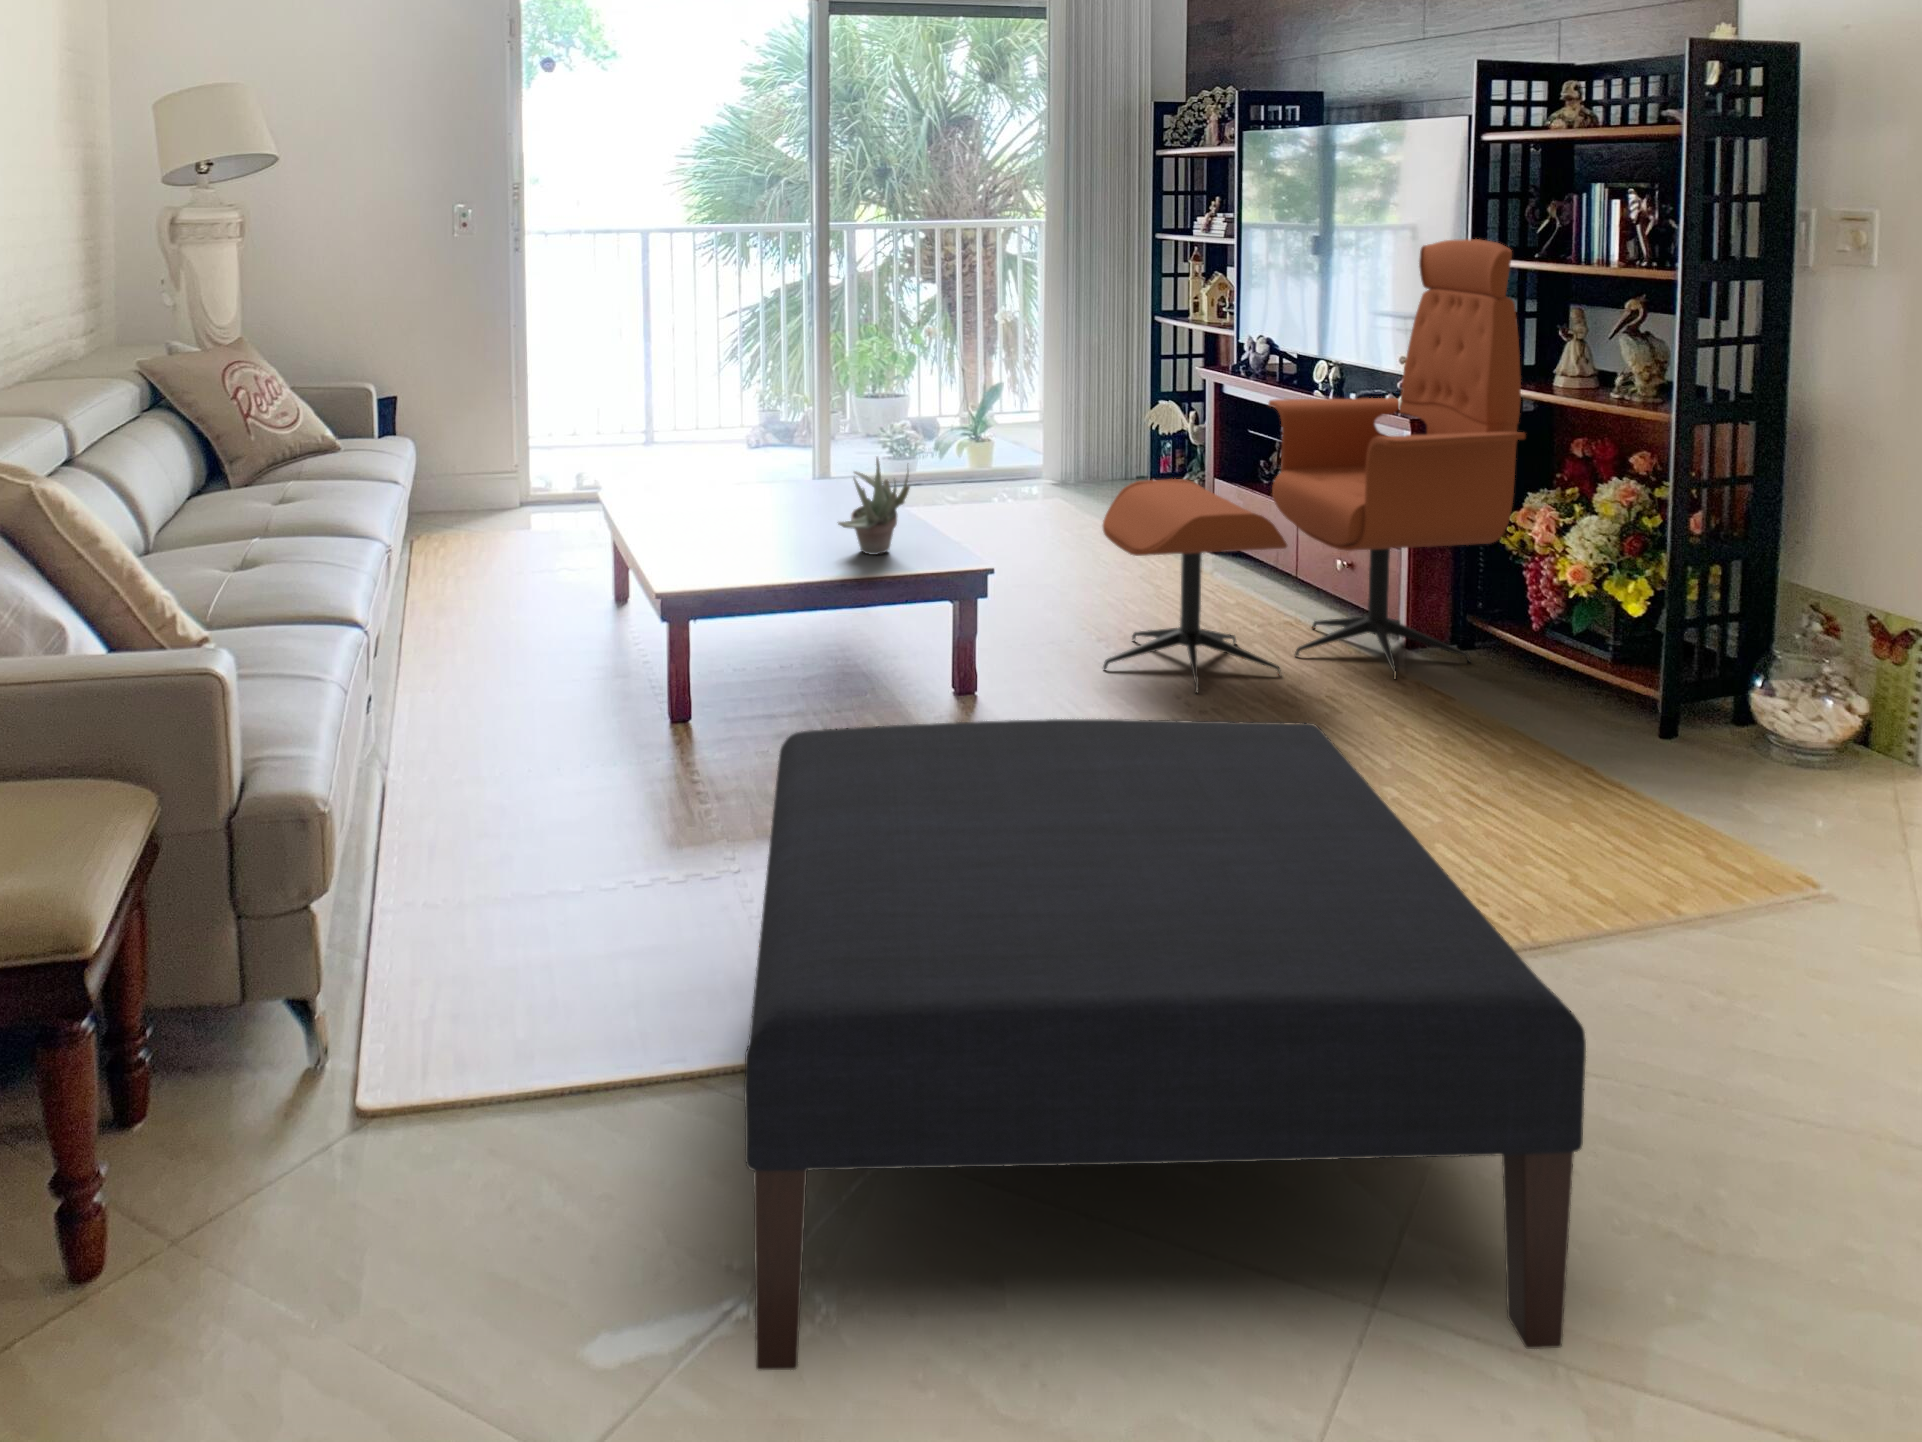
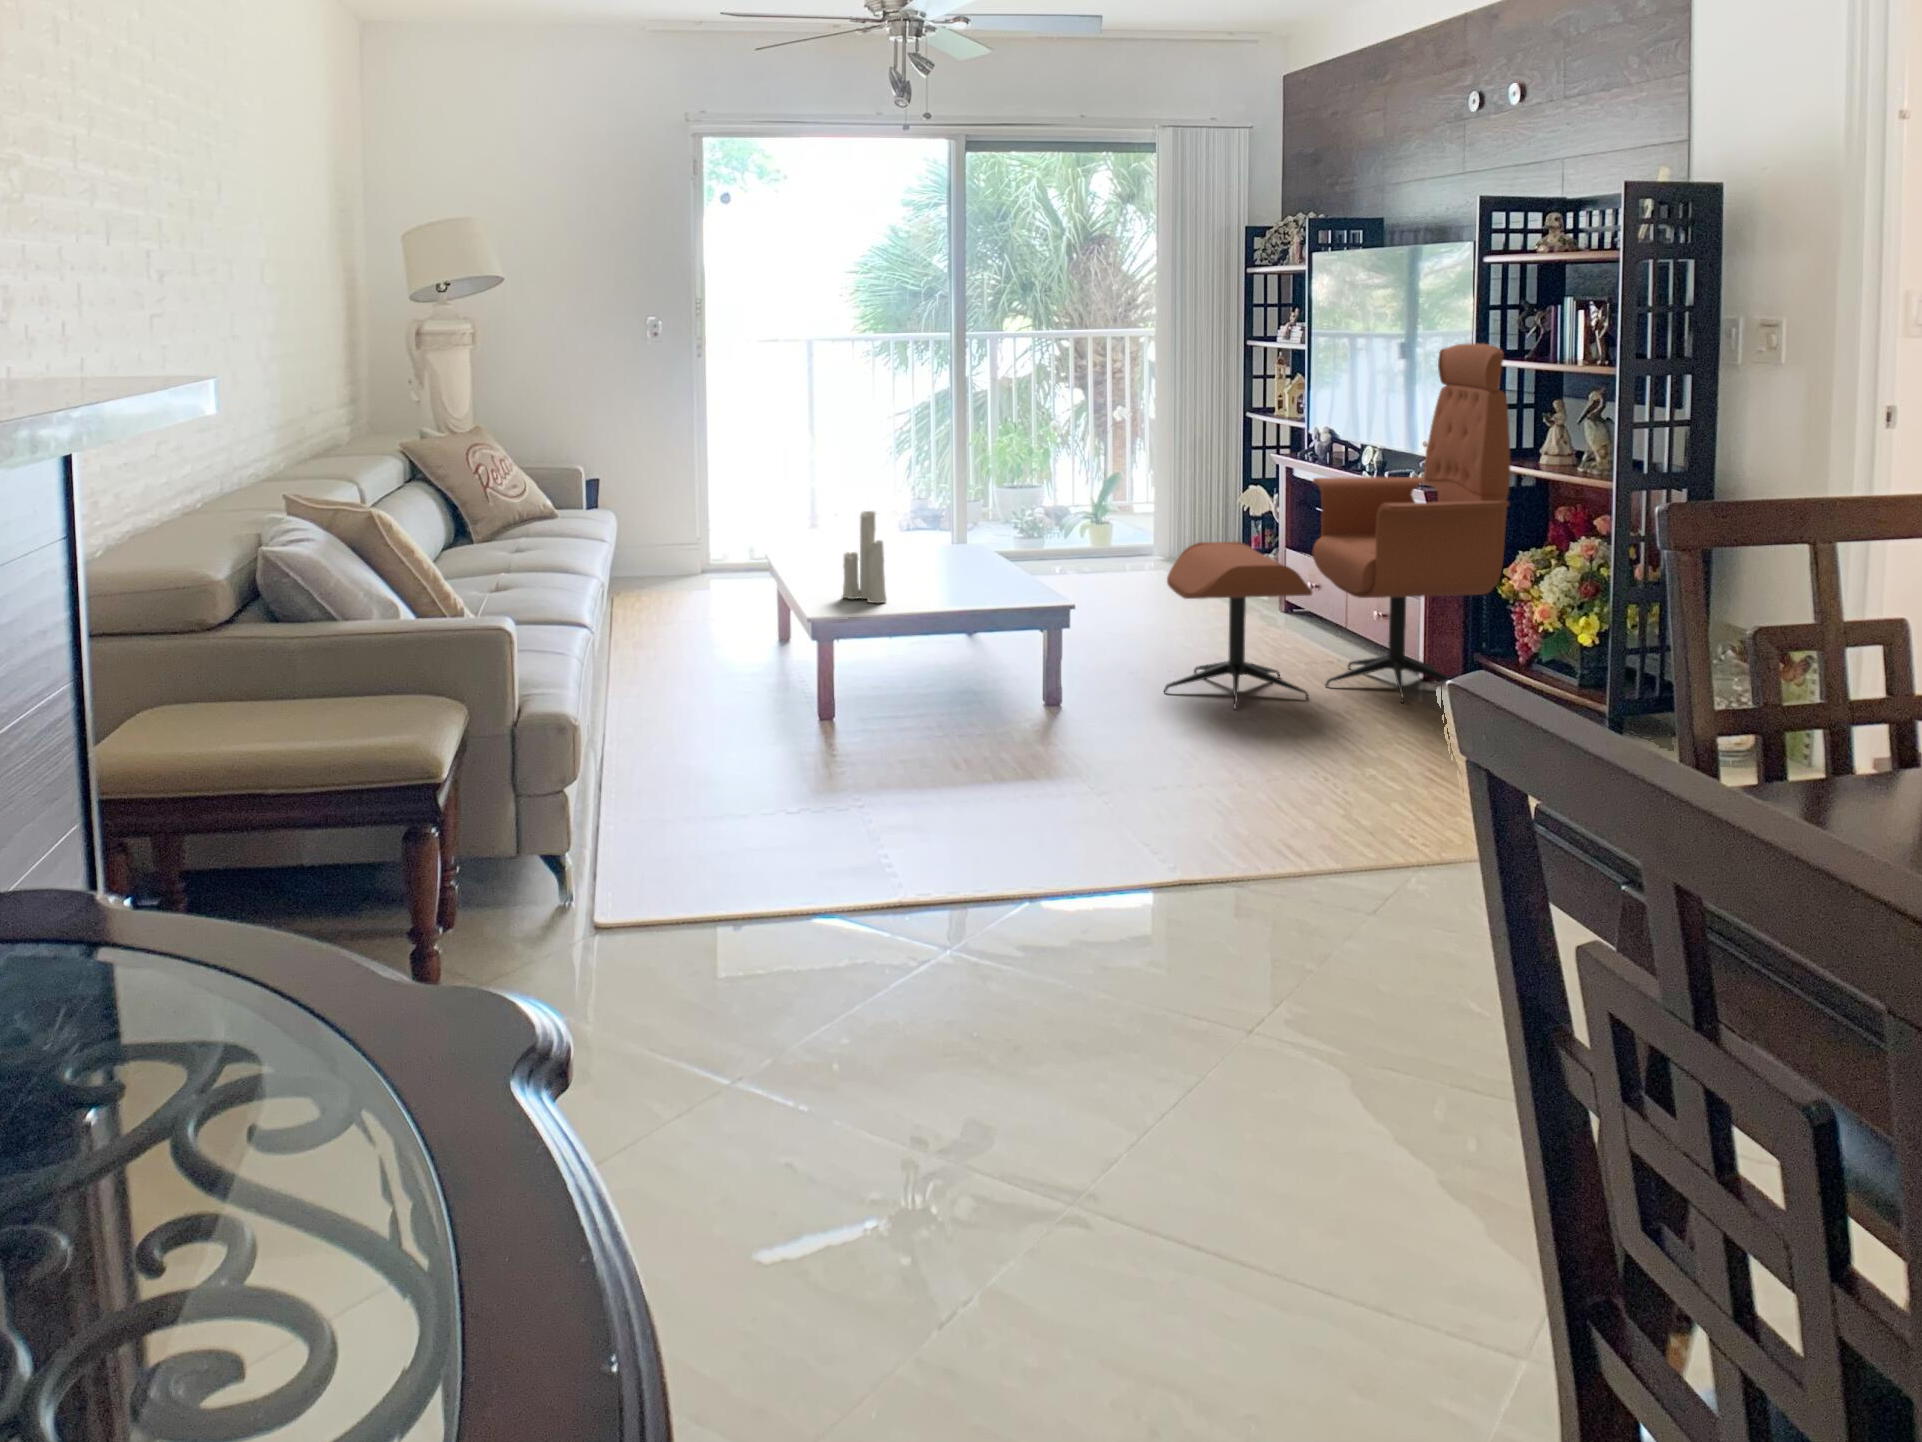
candle: none [704,430,763,570] -> present [842,510,887,603]
succulent plant: present [838,457,910,555] -> none [945,516,1004,595]
ottoman: present [744,719,1586,1370] -> none [831,686,1359,1045]

